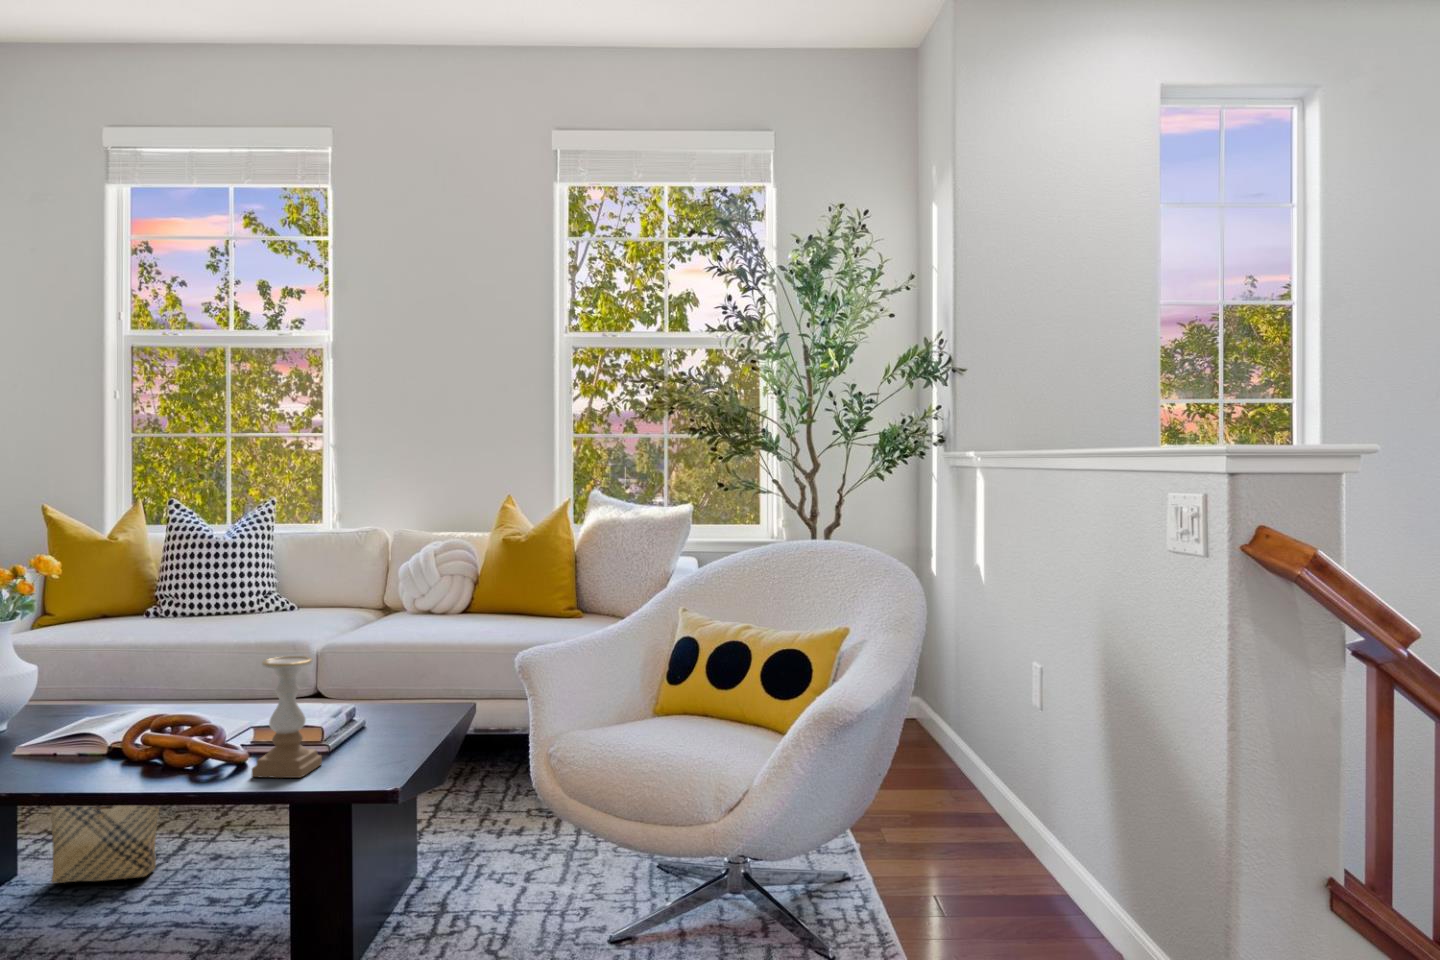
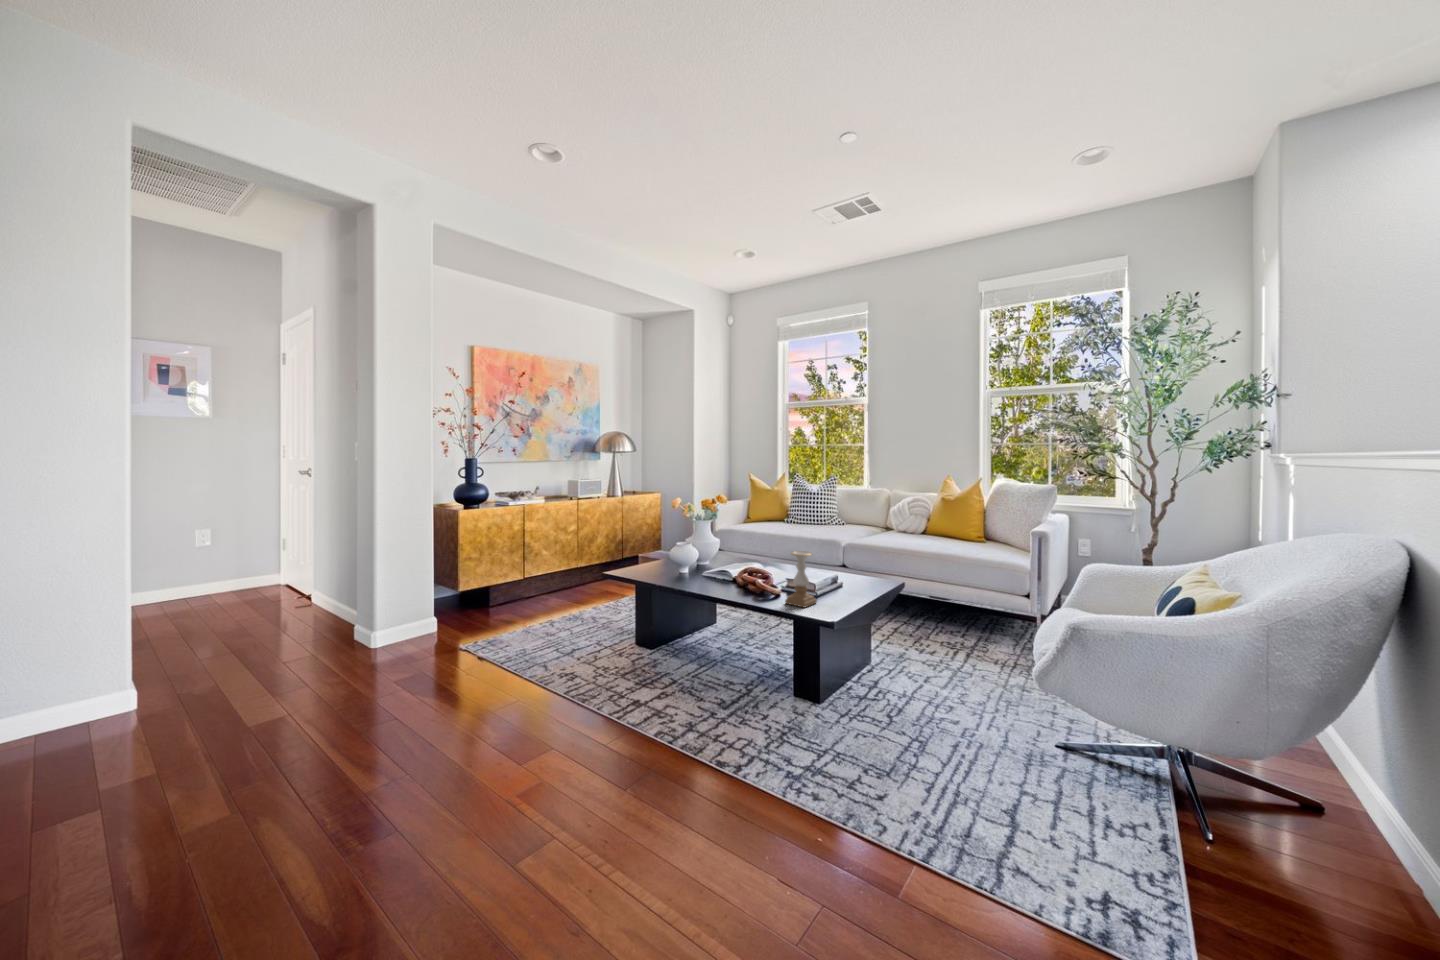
woven basket: present [51,806,159,883] -> none [724,577,765,637]

